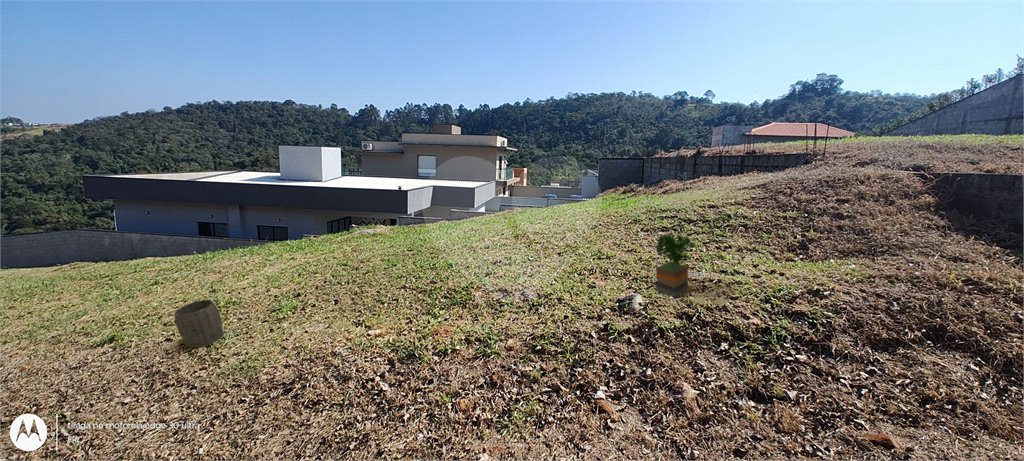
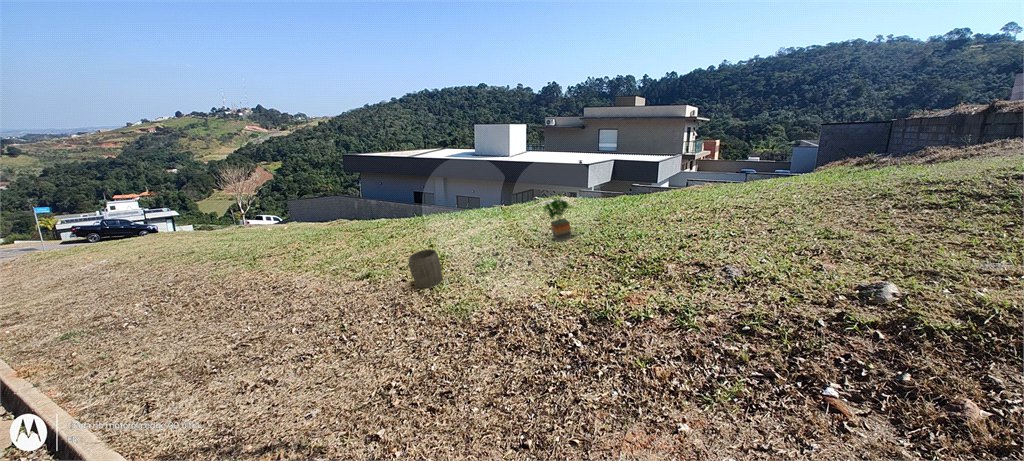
potted tree: present [656,234,695,297] -> present [544,199,572,242]

